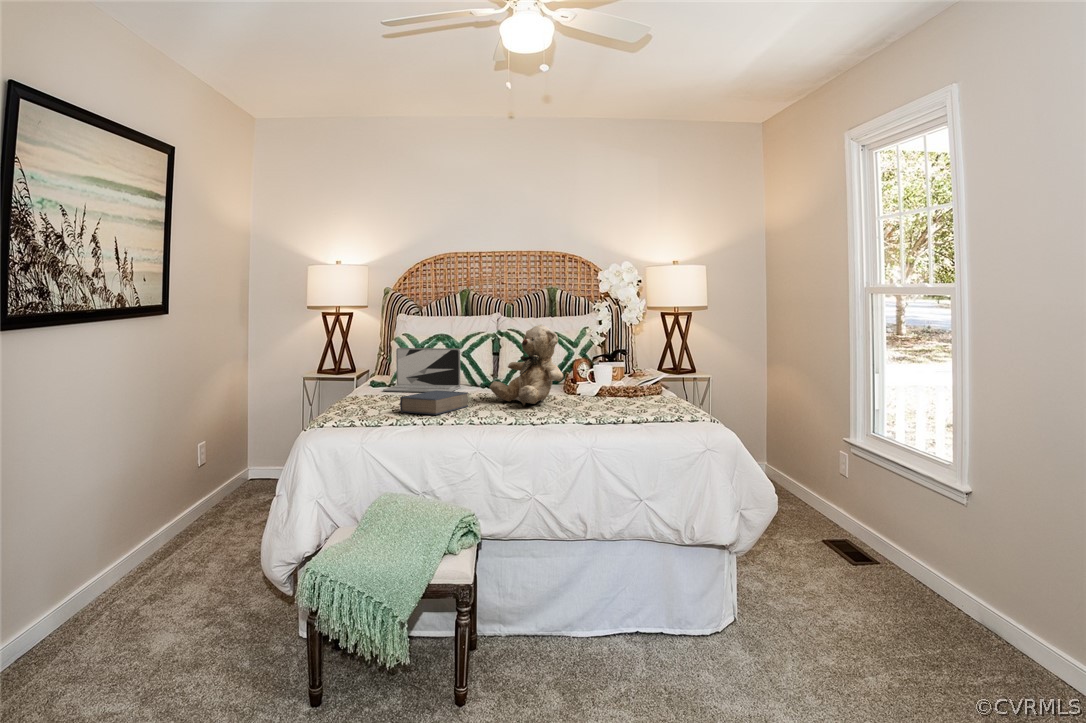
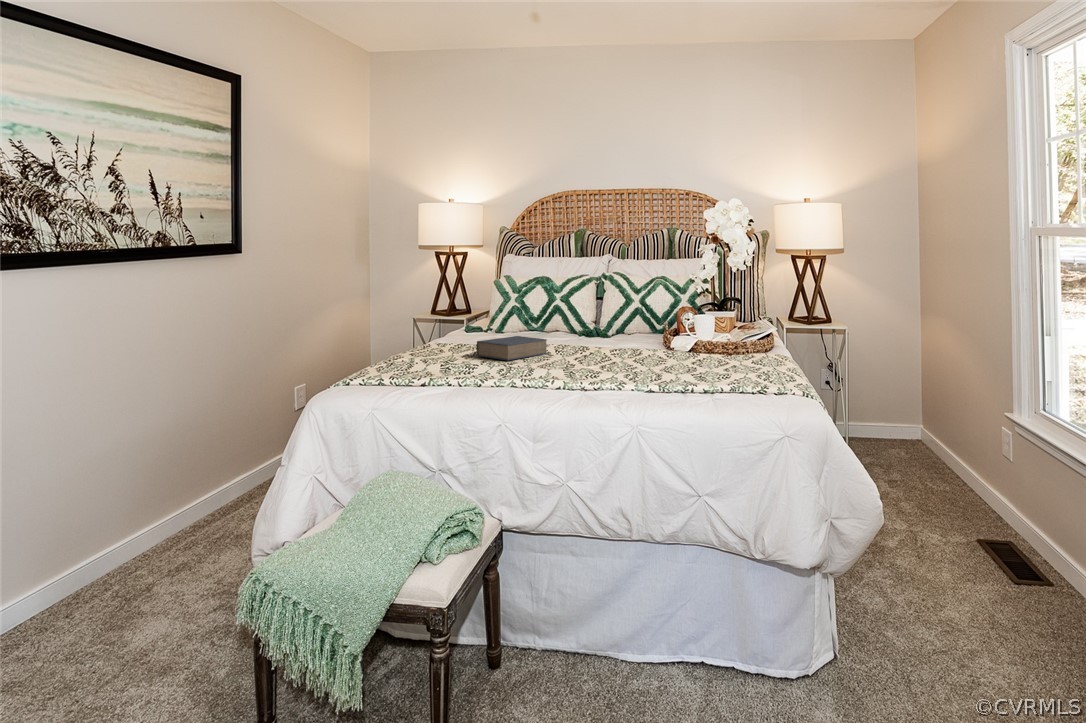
teddy bear: present [490,324,563,405] -> none [573,270,647,356]
laptop: present [383,348,461,392] -> none [476,291,555,338]

